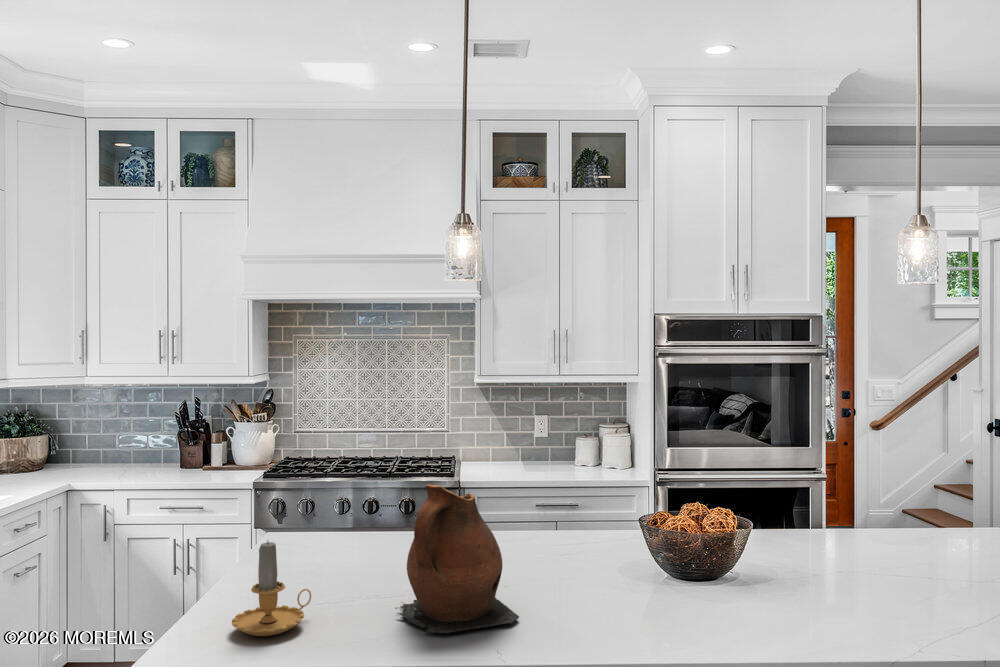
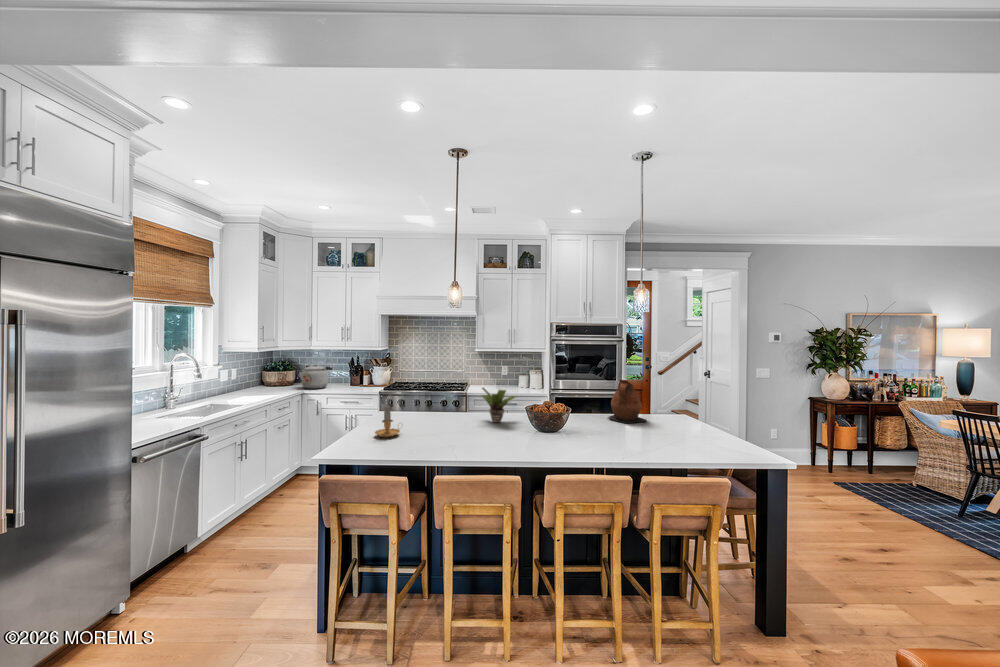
kettle: none [56,419,136,478] -> present [300,364,332,389]
potted plant: none [516,479,615,576] -> present [482,388,515,423]
ceramic pitcher: present [395,484,519,633] -> present [608,380,646,423]

